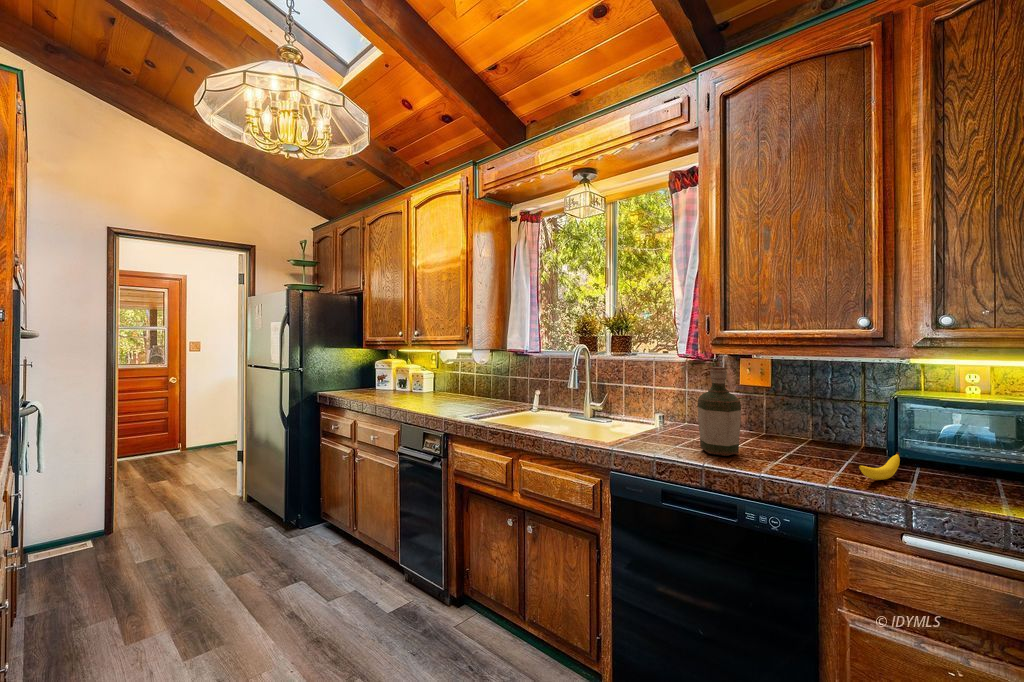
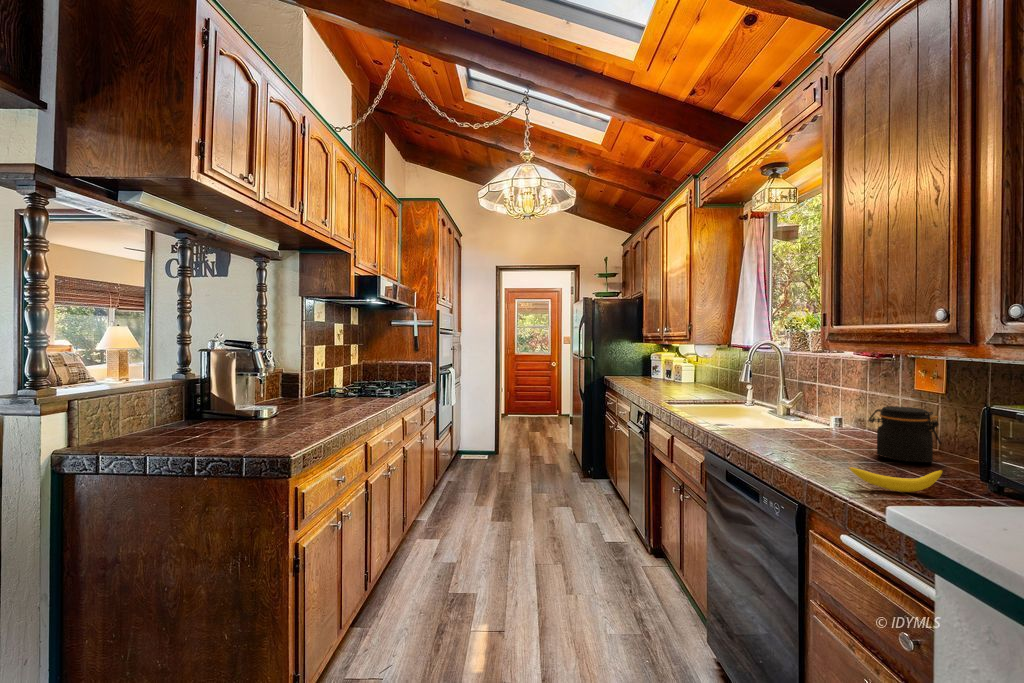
bottle: present [697,367,741,456] -> none [781,364,827,452]
jar: none [757,401,810,449] -> present [869,406,941,462]

